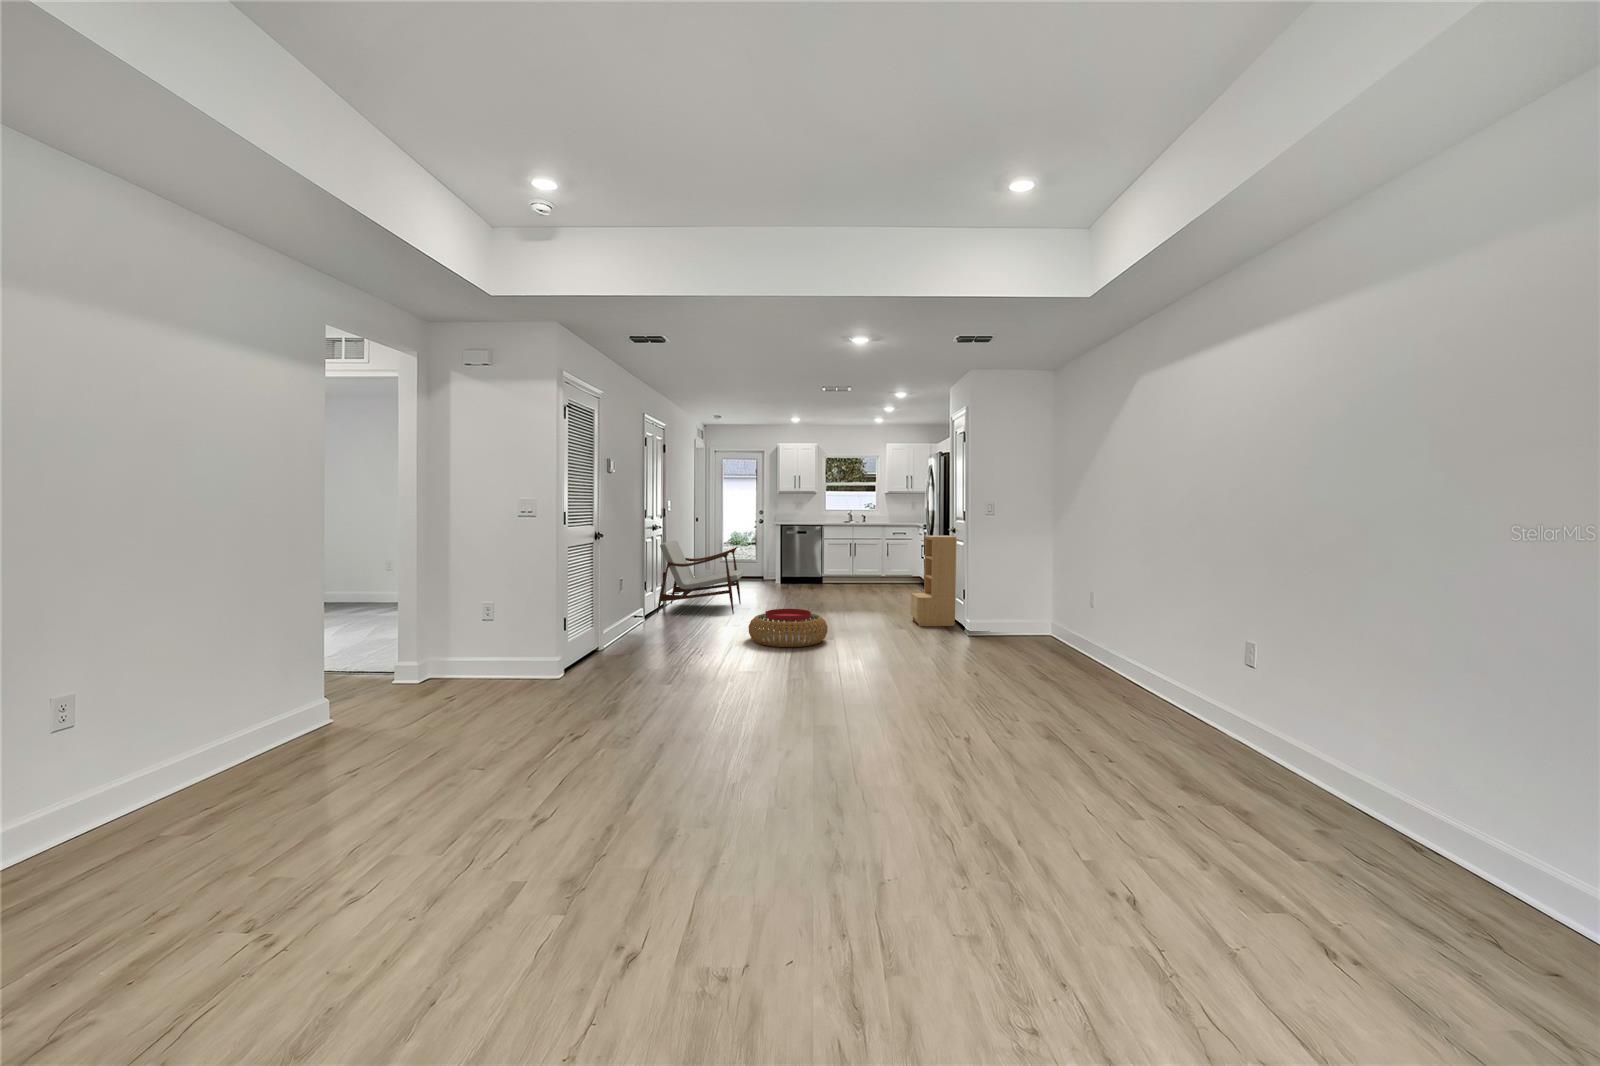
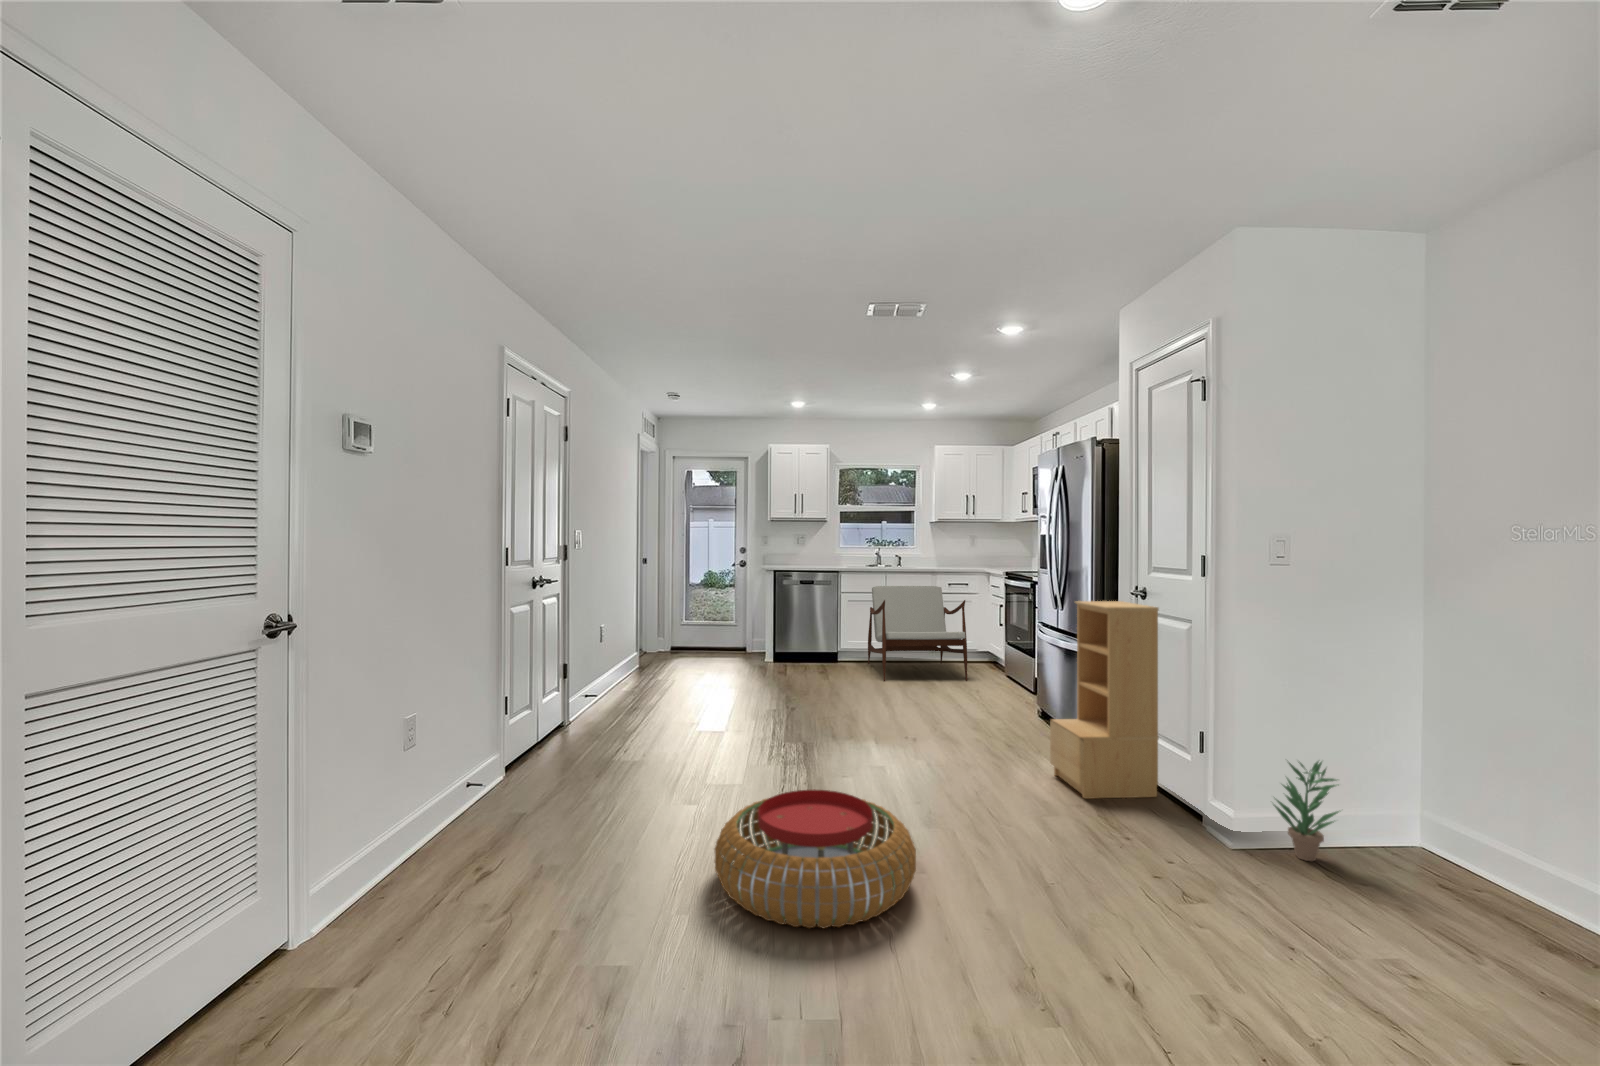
armchair: present [657,541,744,614] -> present [868,586,967,681]
potted plant: none [985,596,1009,639] -> present [1273,761,1339,861]

